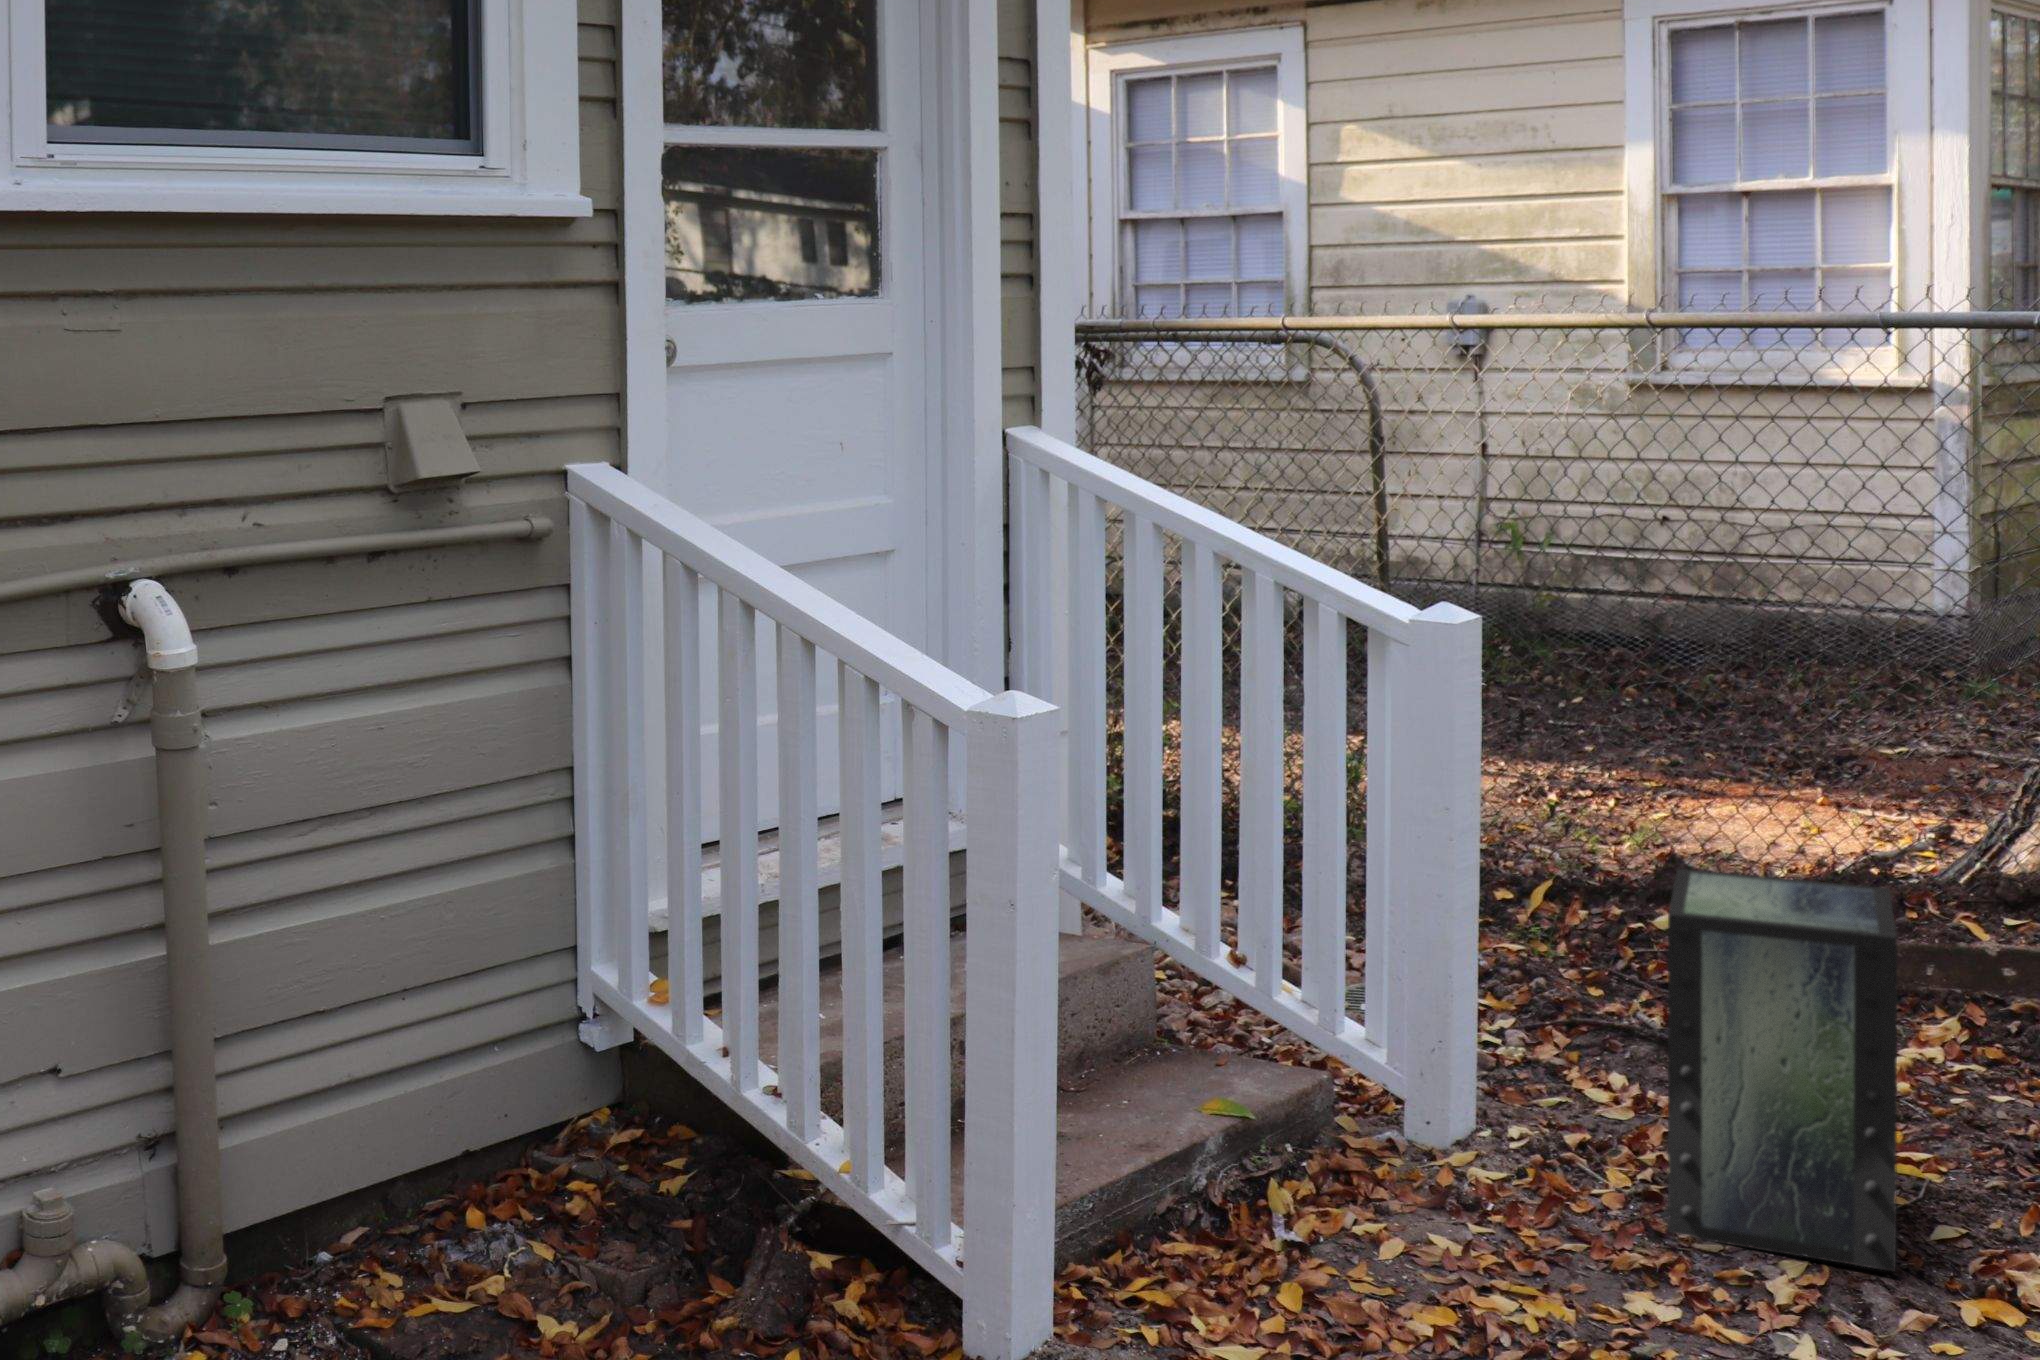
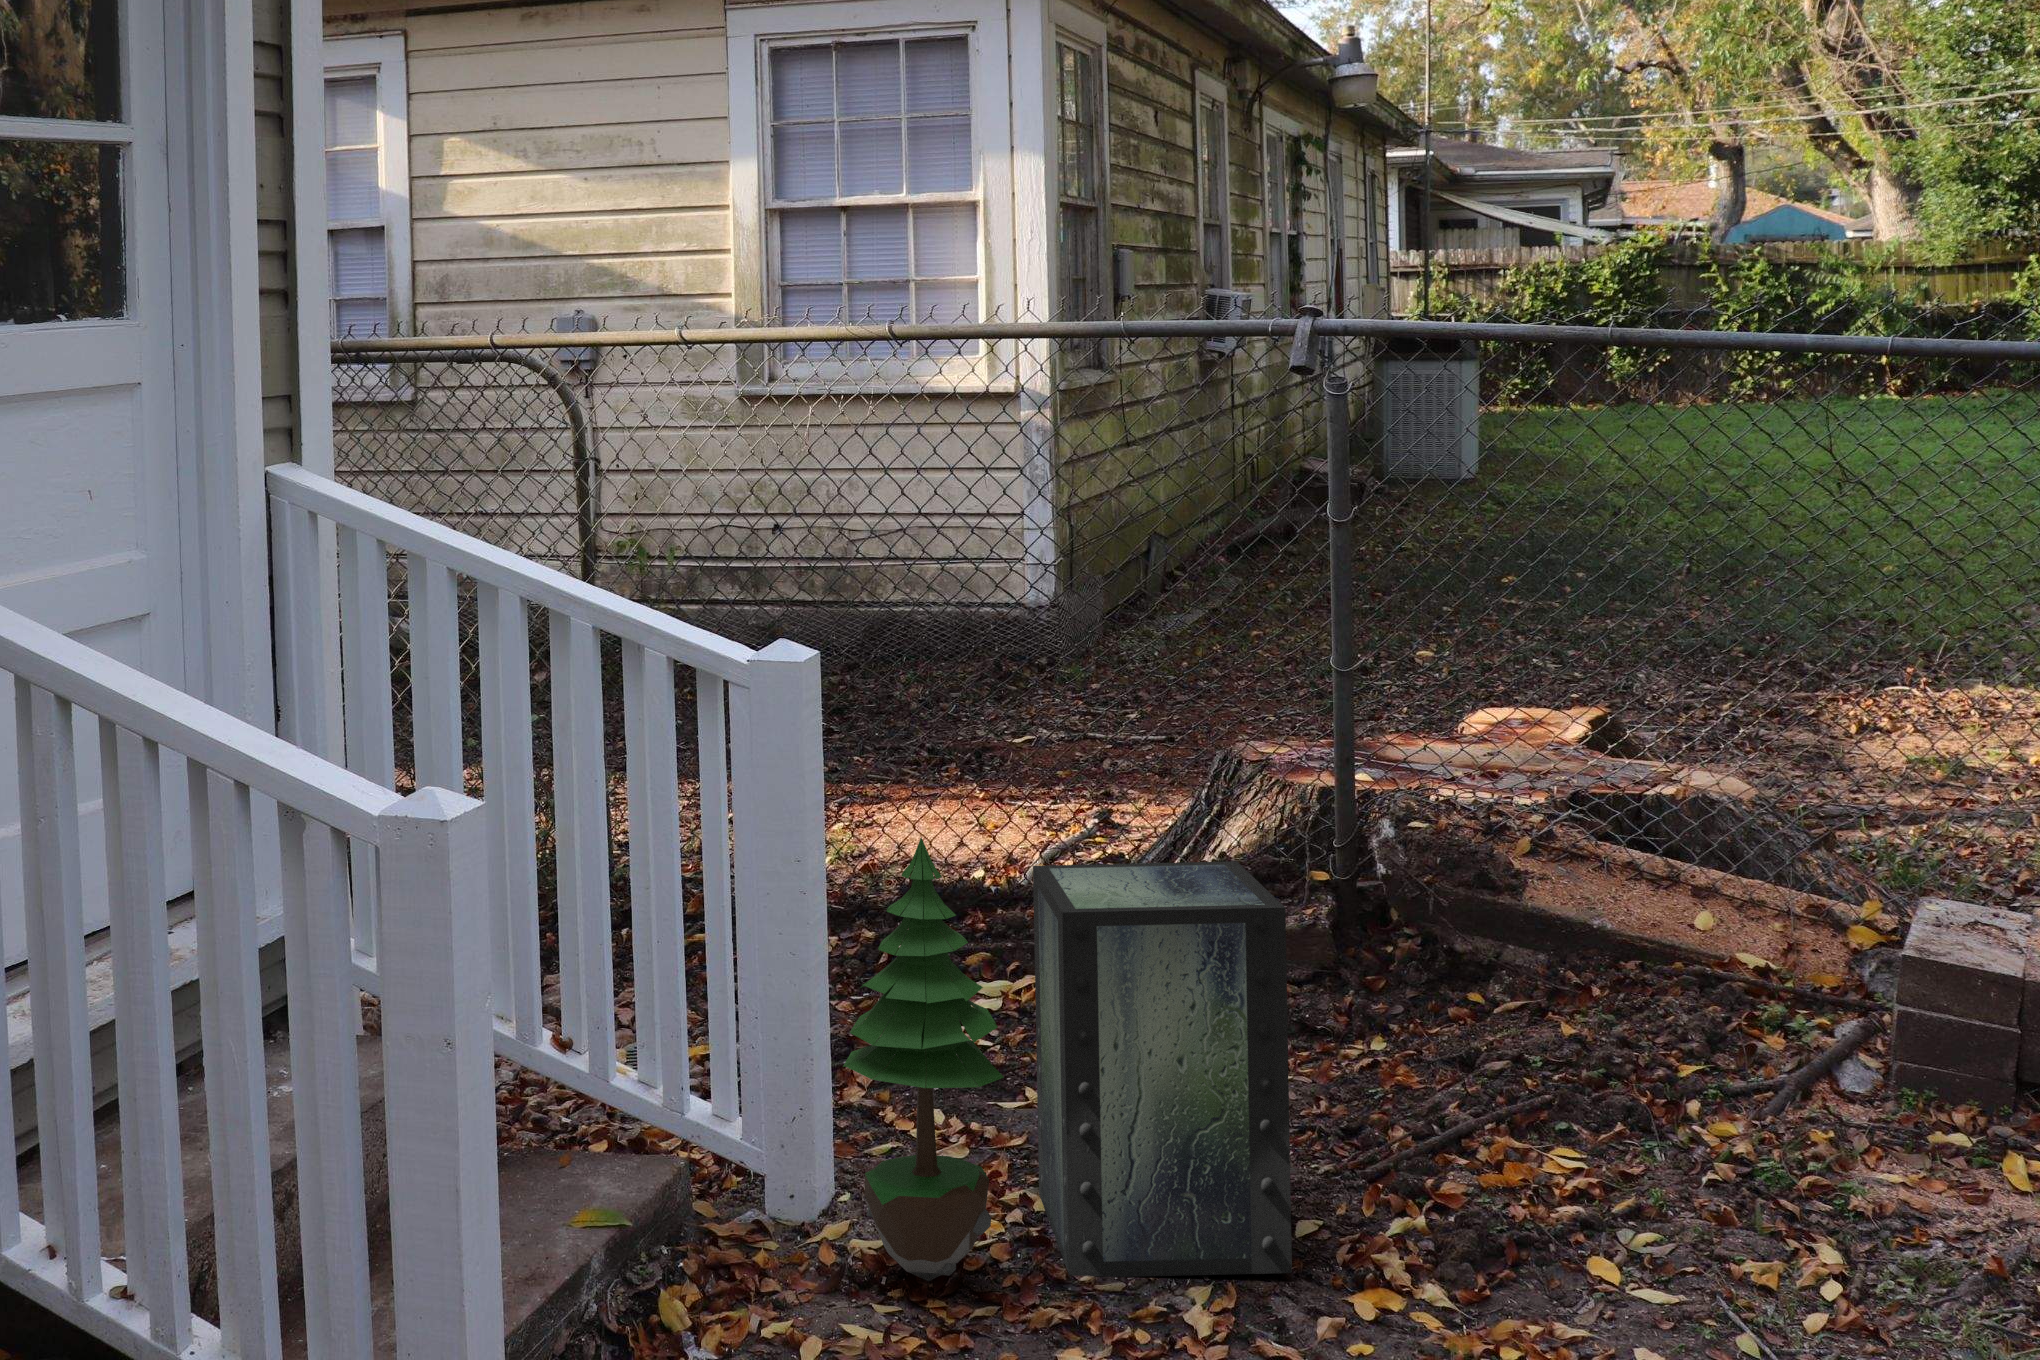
potted tree: none [1451,834,1600,1212] -> present [843,837,1004,1281]

